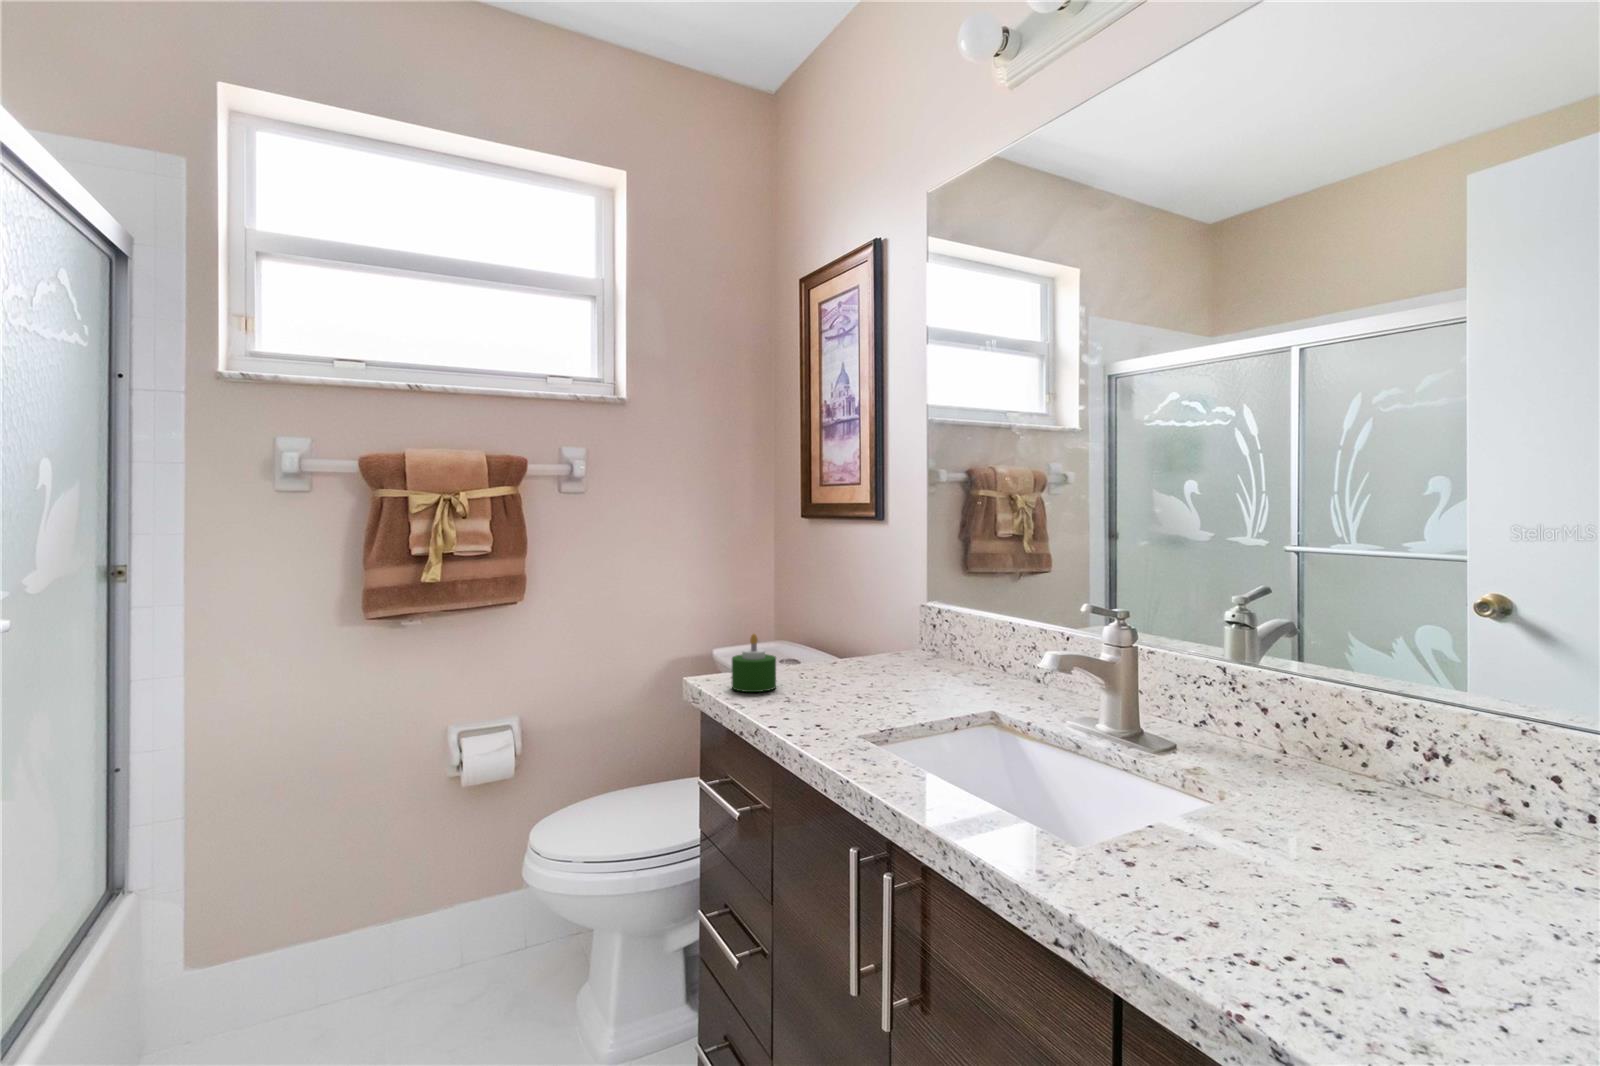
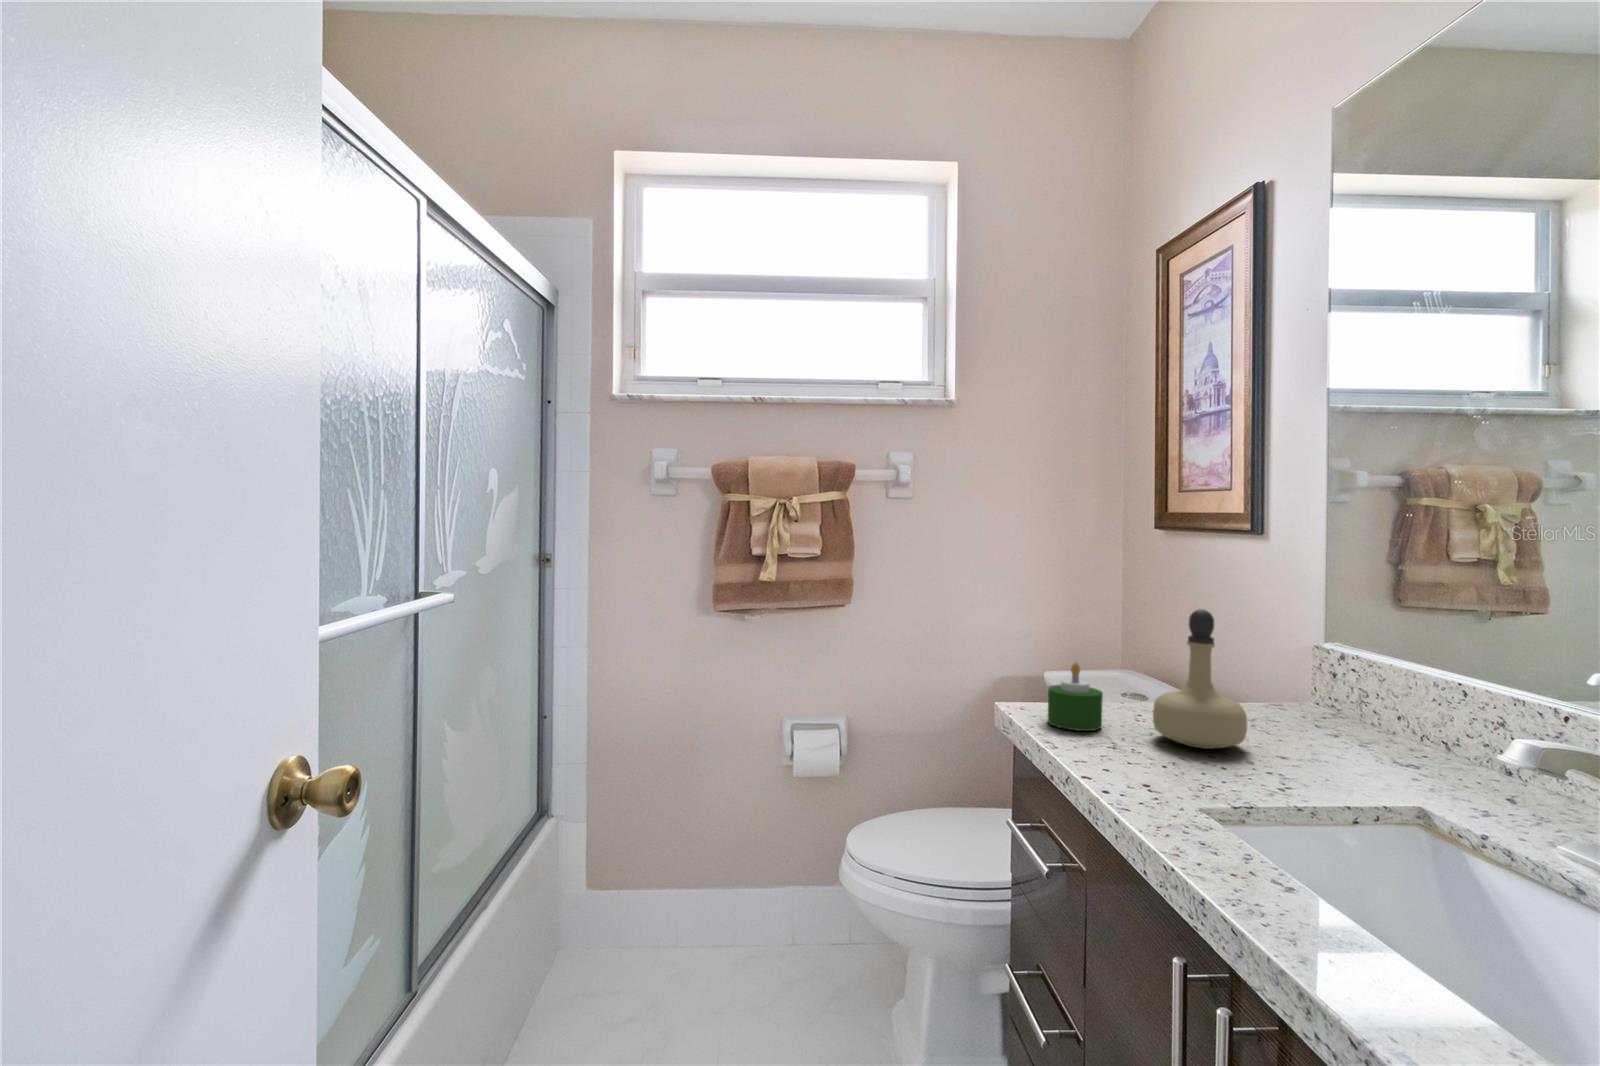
perfume bottle: none [816,581,883,692] -> present [1153,609,1247,749]

